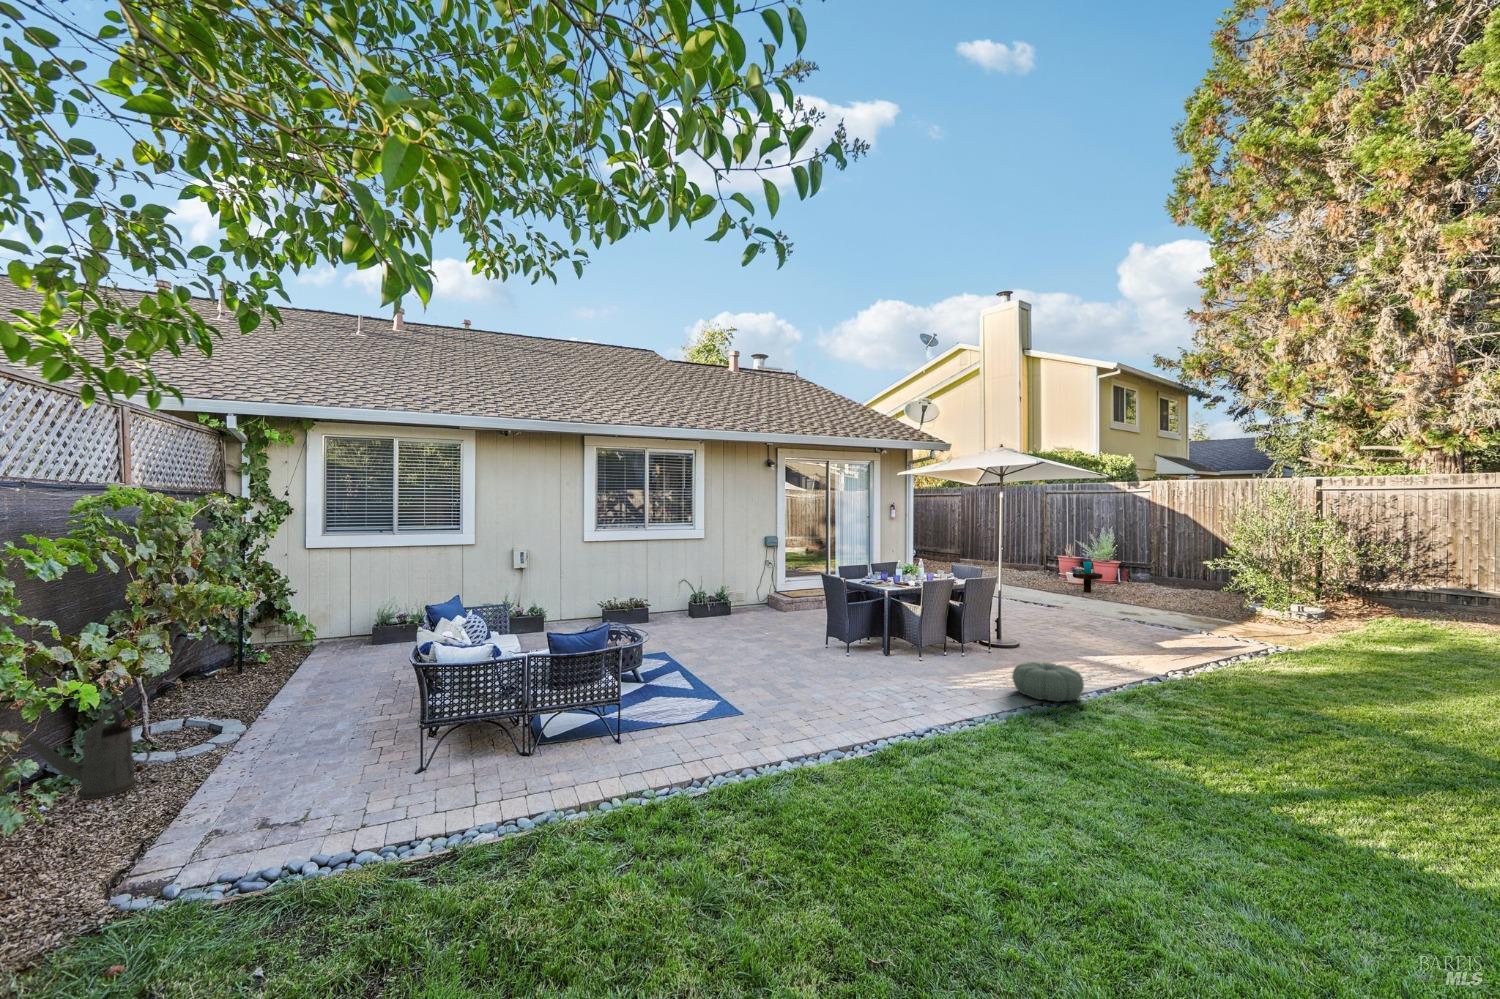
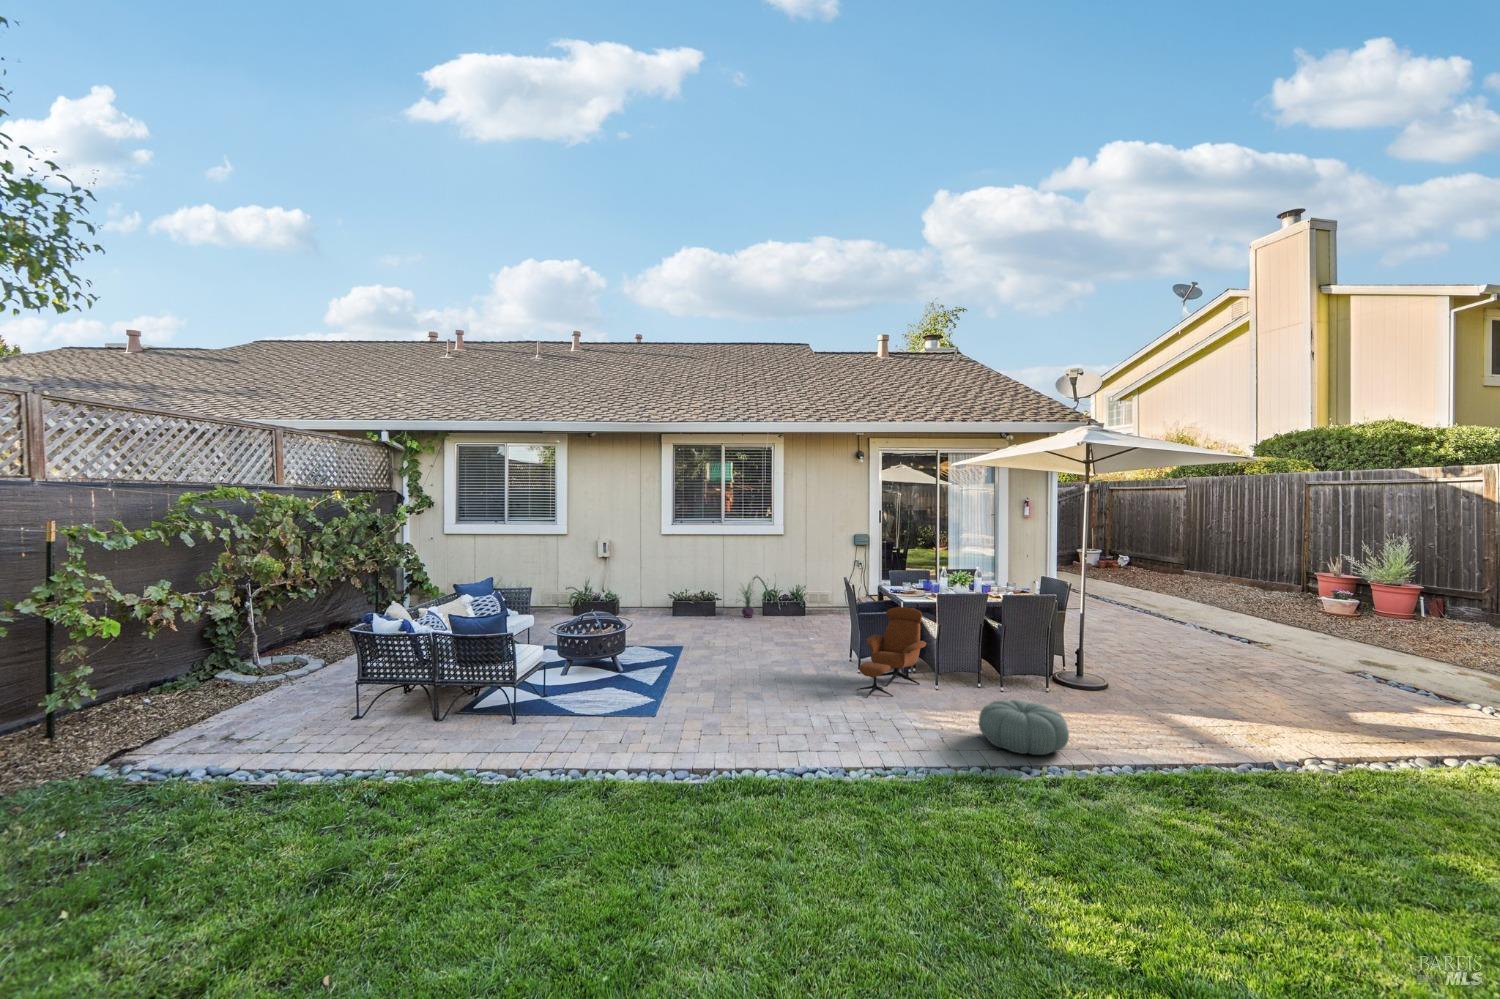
side table: present [1073,562,1102,592] -> none [1321,582,1373,626]
decorative plant: none [658,585,693,620] -> present [739,584,754,618]
lounge chair: none [866,597,917,677] -> present [857,607,926,698]
watering can: present [20,709,151,799] -> none [145,643,210,703]

